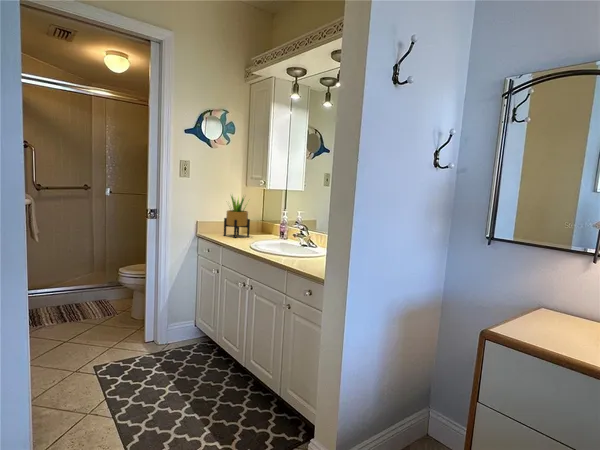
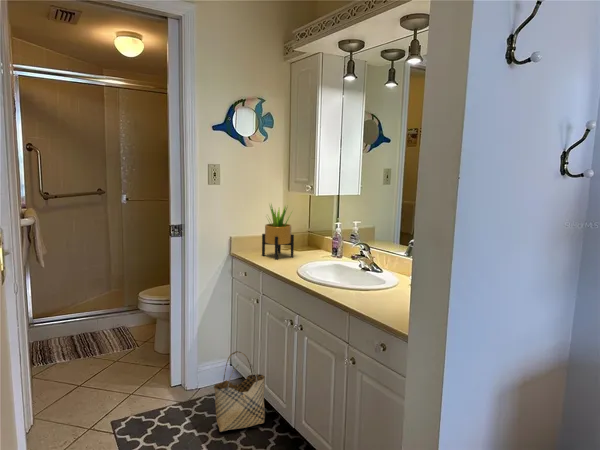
woven basket: none [181,309,224,373] -> present [214,351,265,432]

